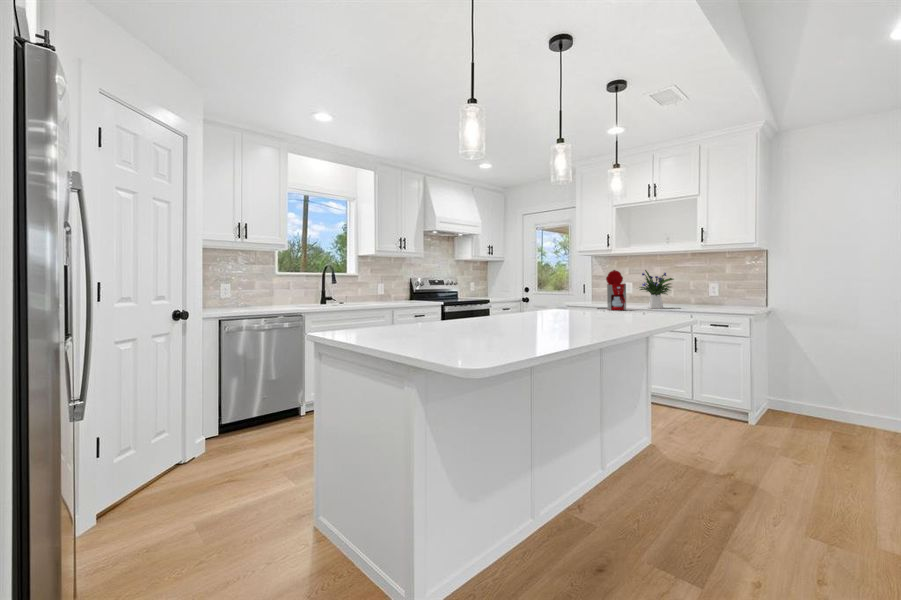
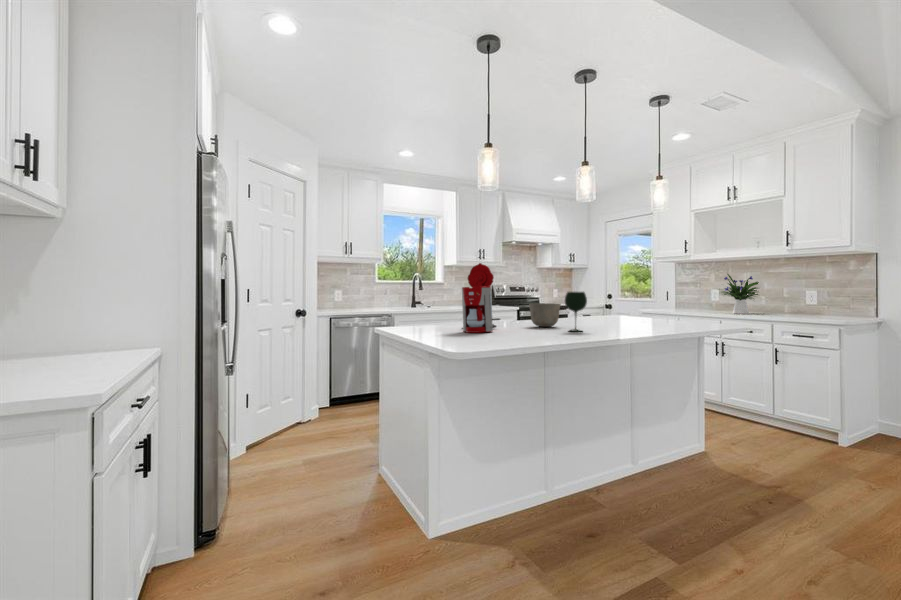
coffee maker: present [597,270,626,310] -> present [462,263,496,333]
wine glass: none [552,291,578,338] -> present [565,292,587,332]
ceramic bowl: none [495,303,532,331] -> present [529,303,561,327]

